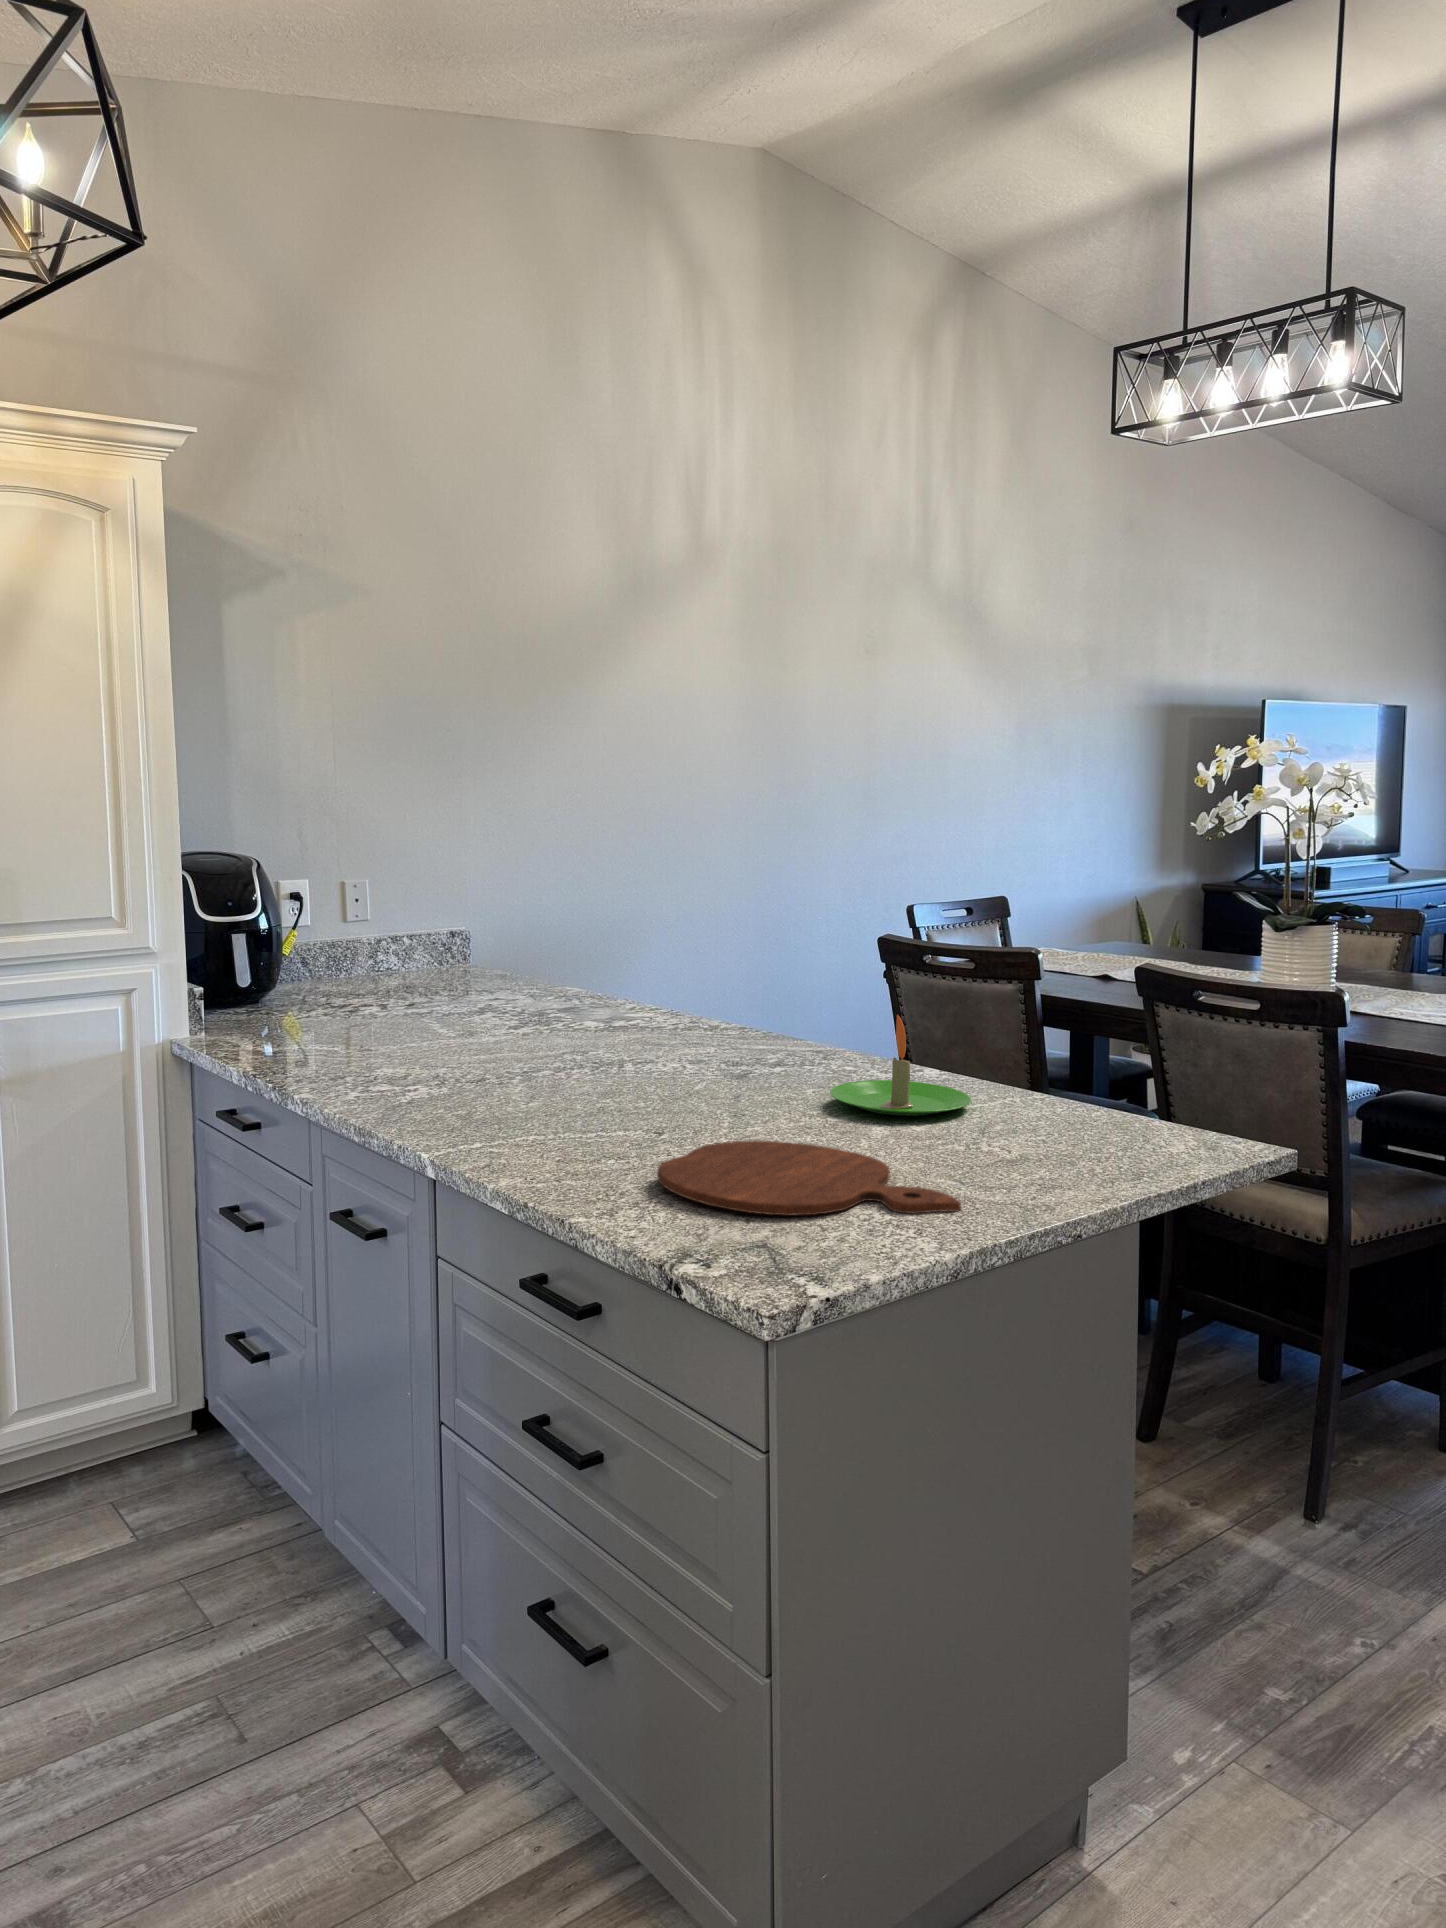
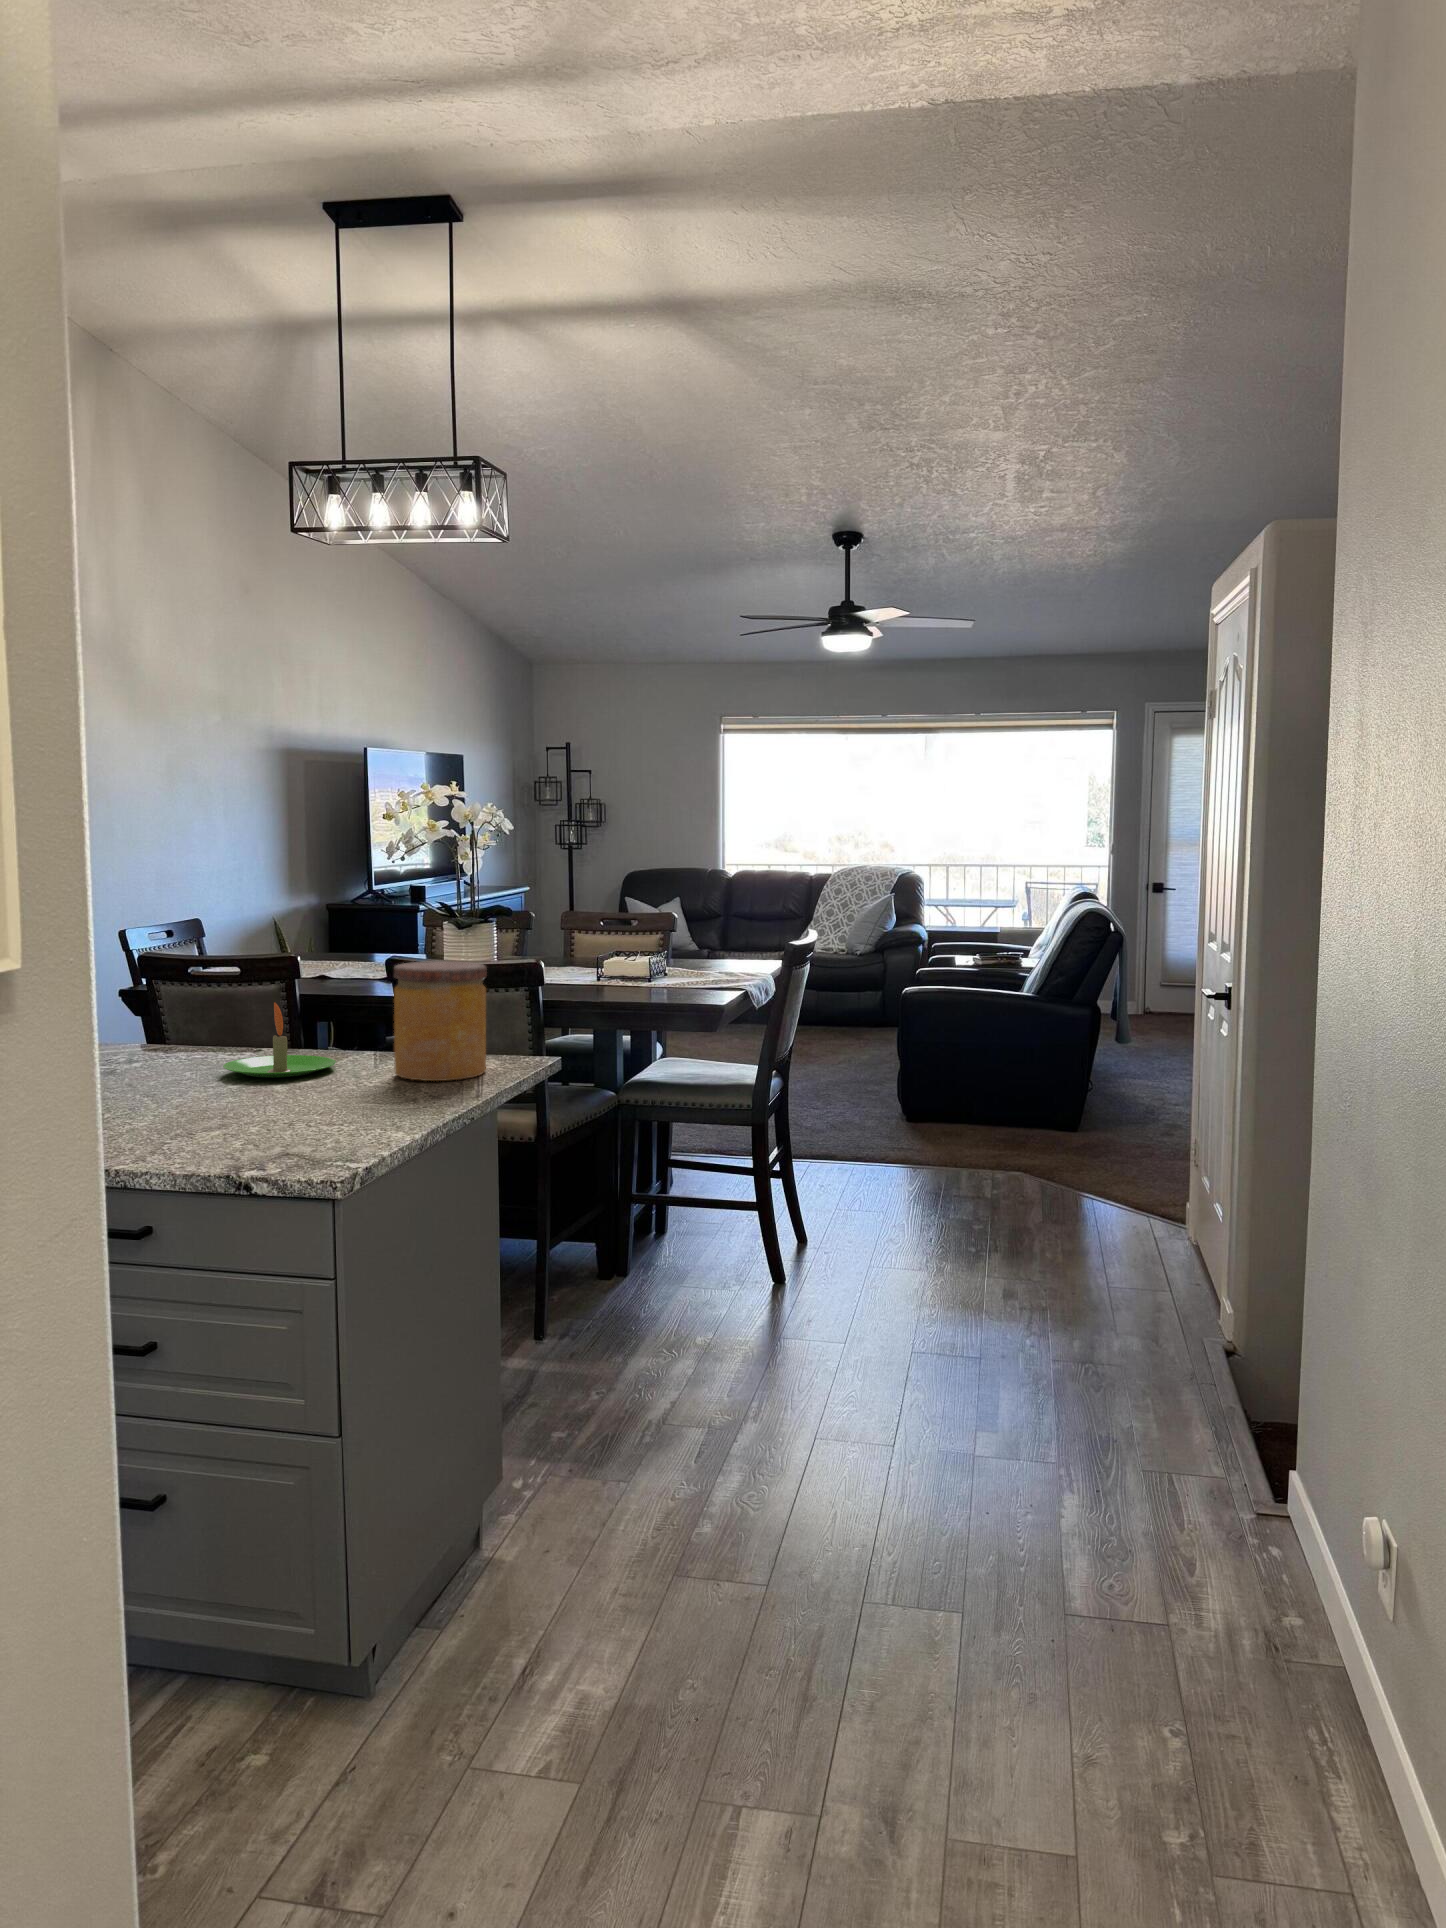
jar: none [1024,980,1169,1161] -> present [394,961,487,1081]
cutting board: present [657,1141,961,1216] -> none [159,1098,398,1139]

